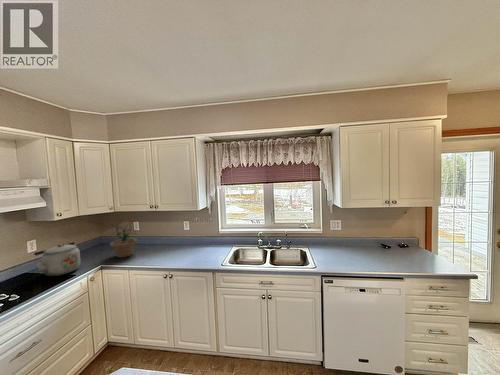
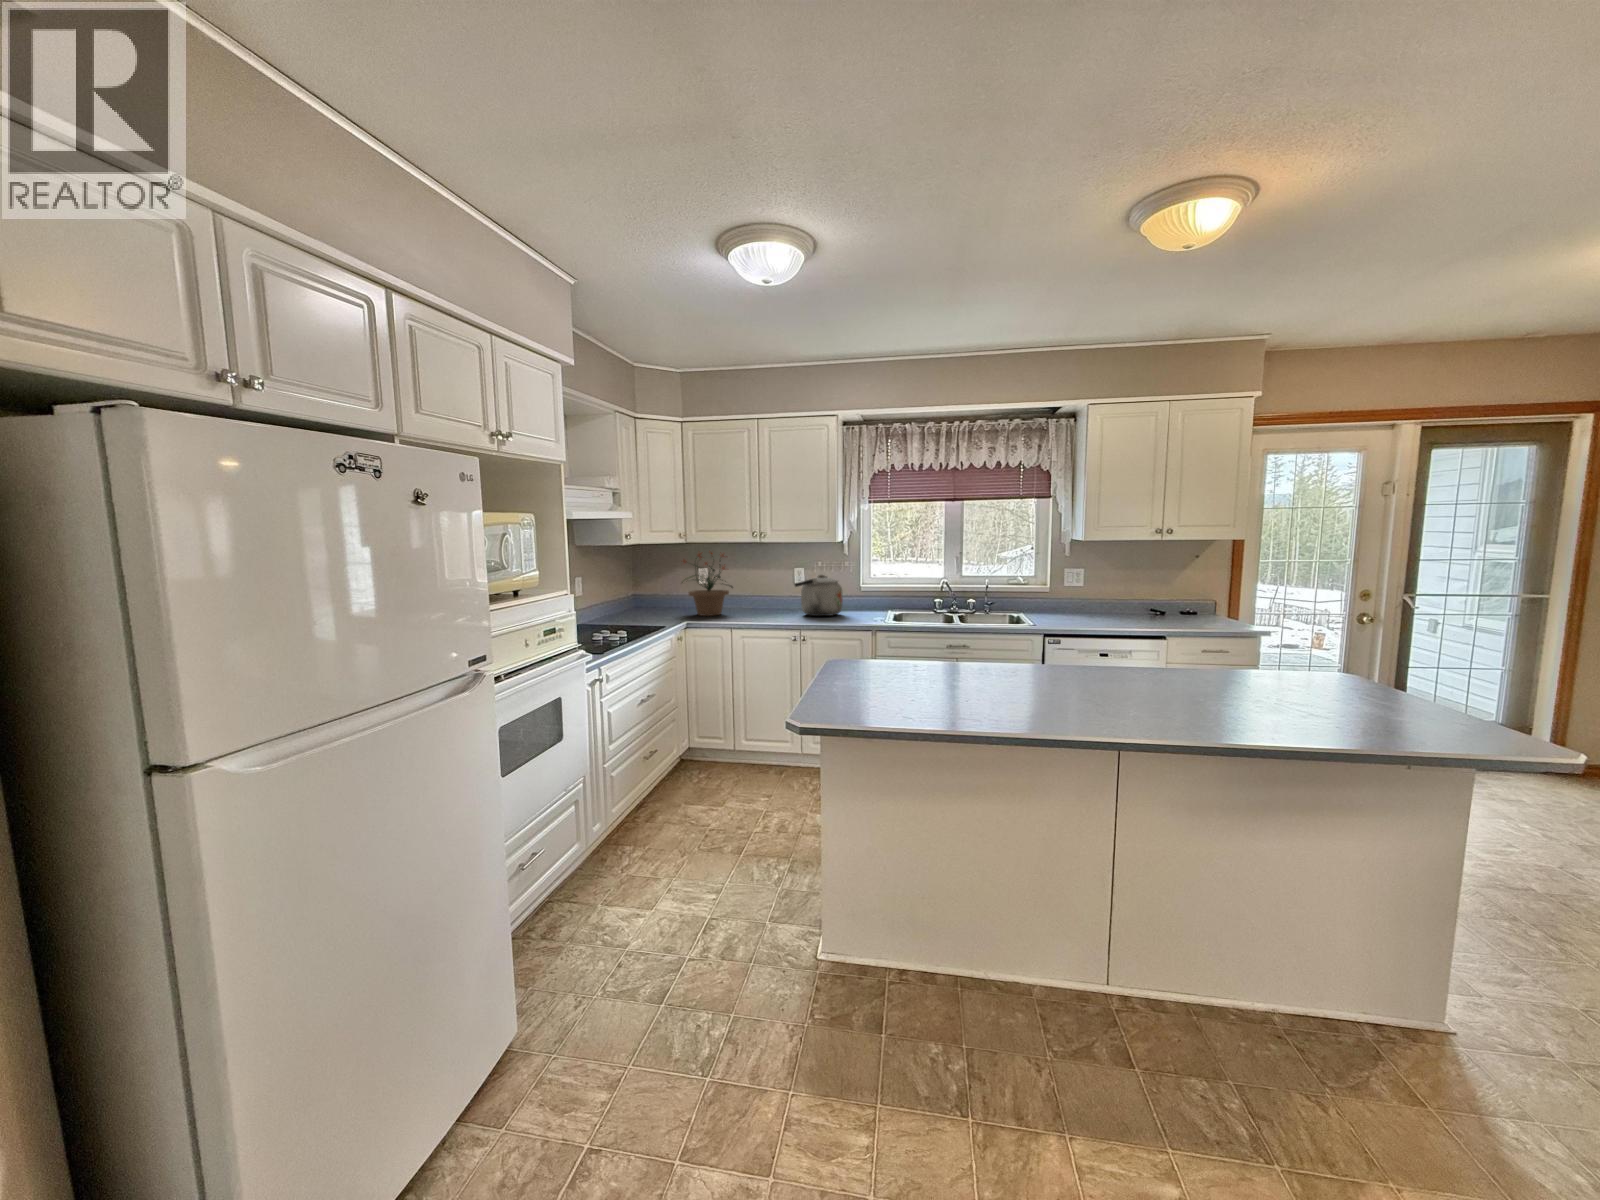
kettle: present [34,242,81,276] -> present [795,575,842,616]

